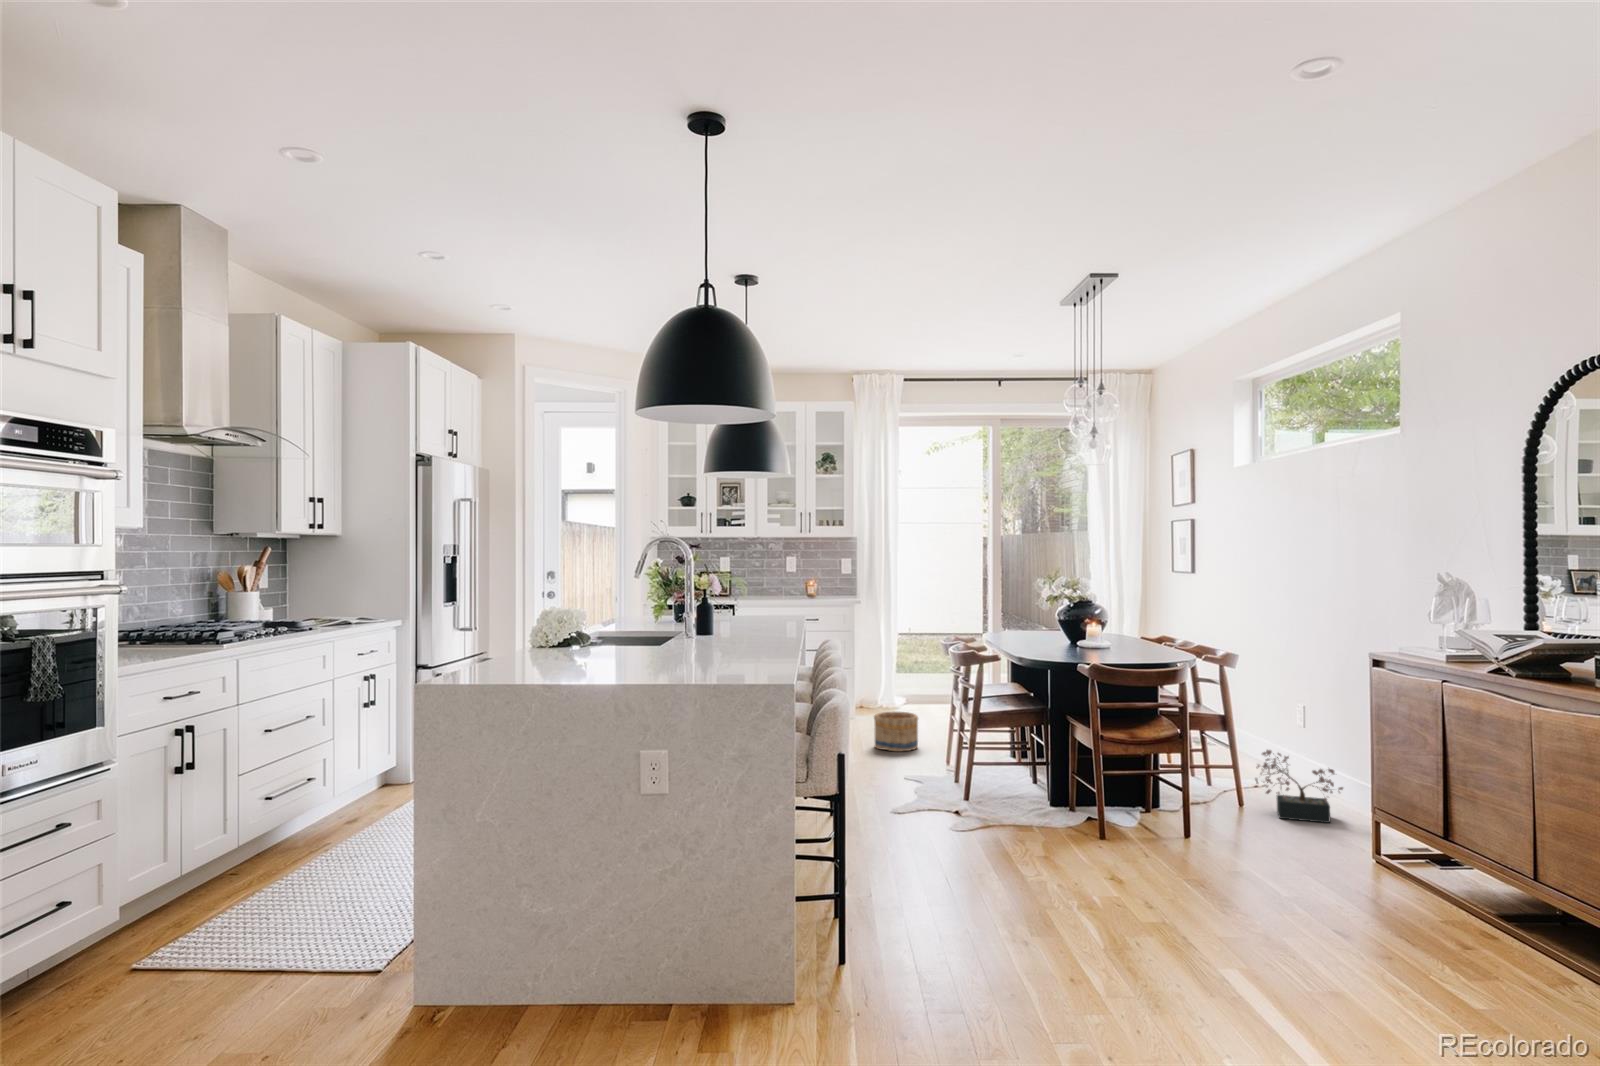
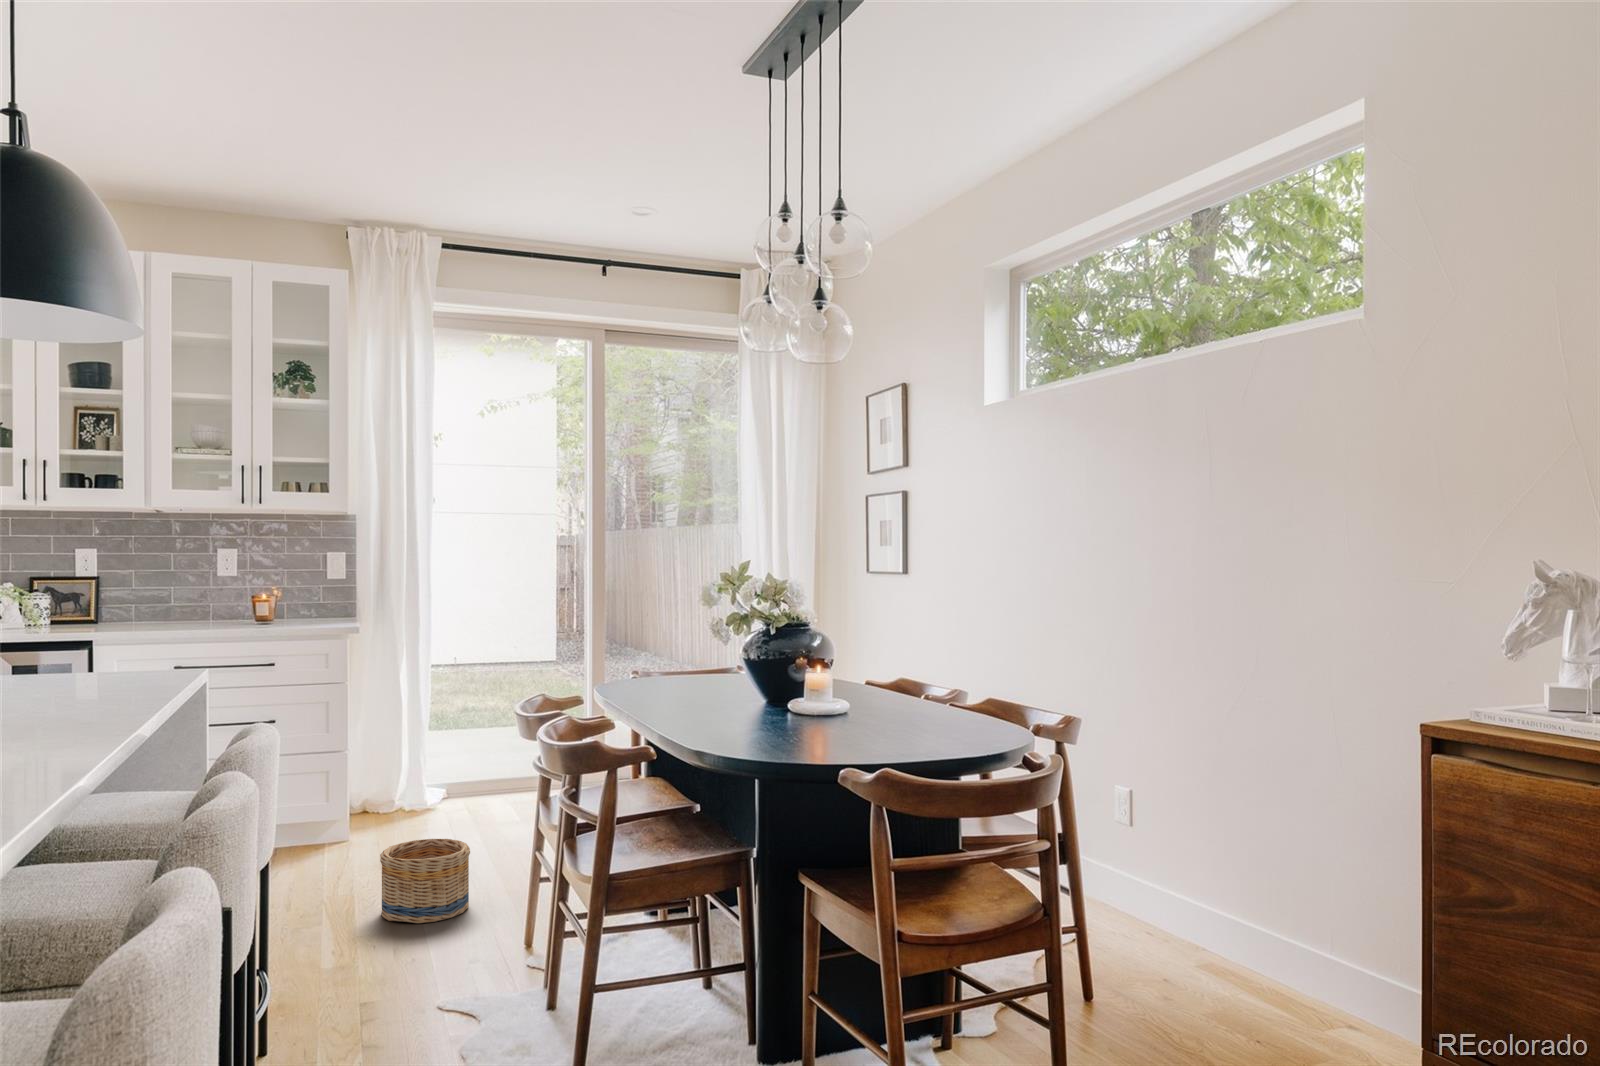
decorative plant: present [1255,750,1343,823] -> none [1111,885,1256,1018]

